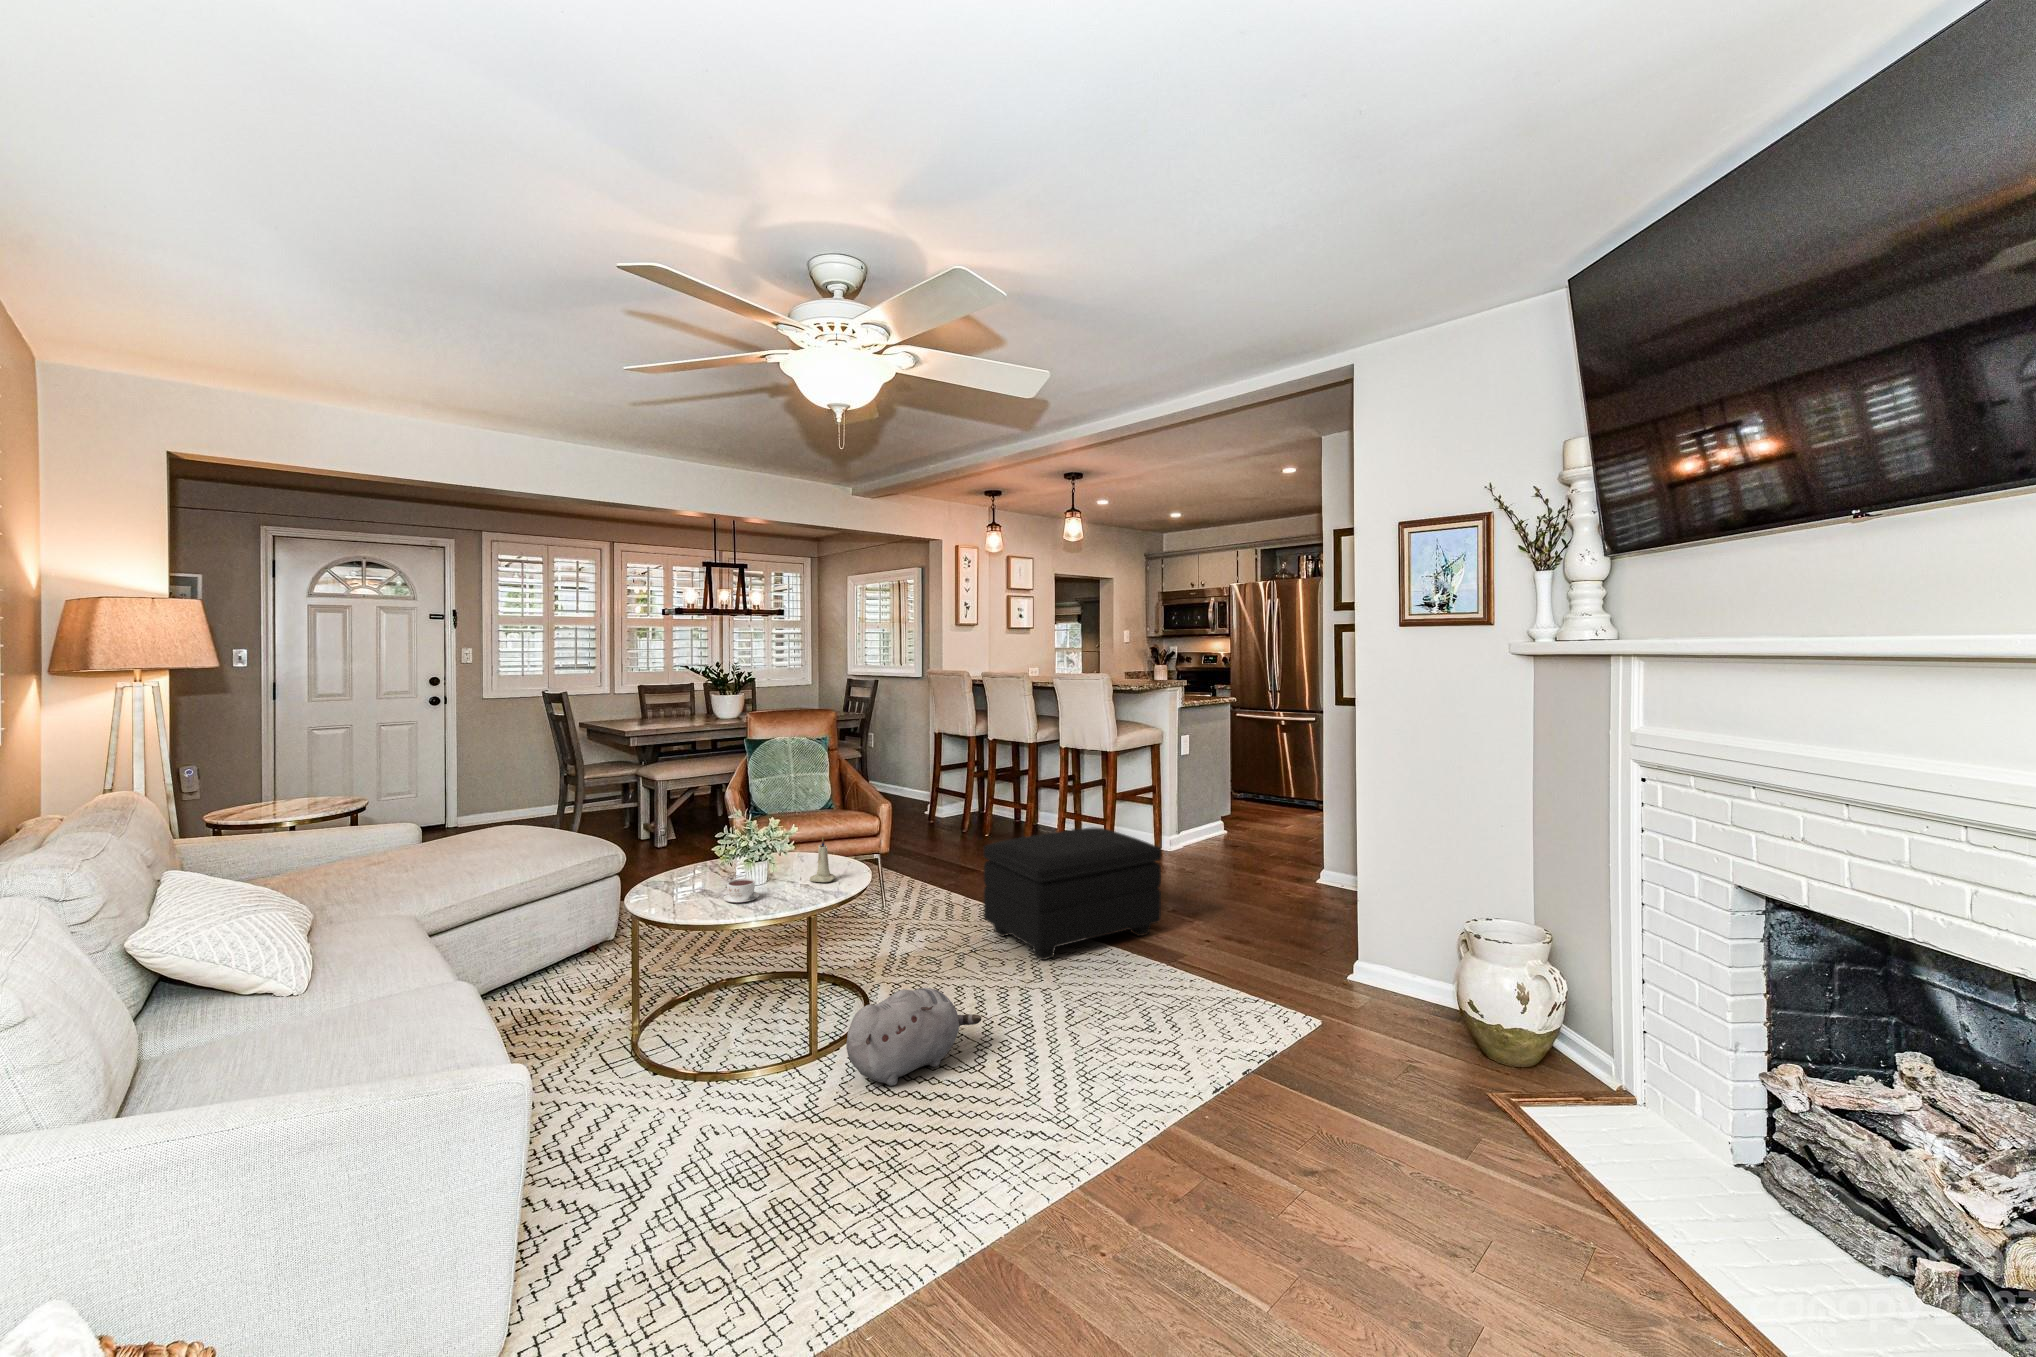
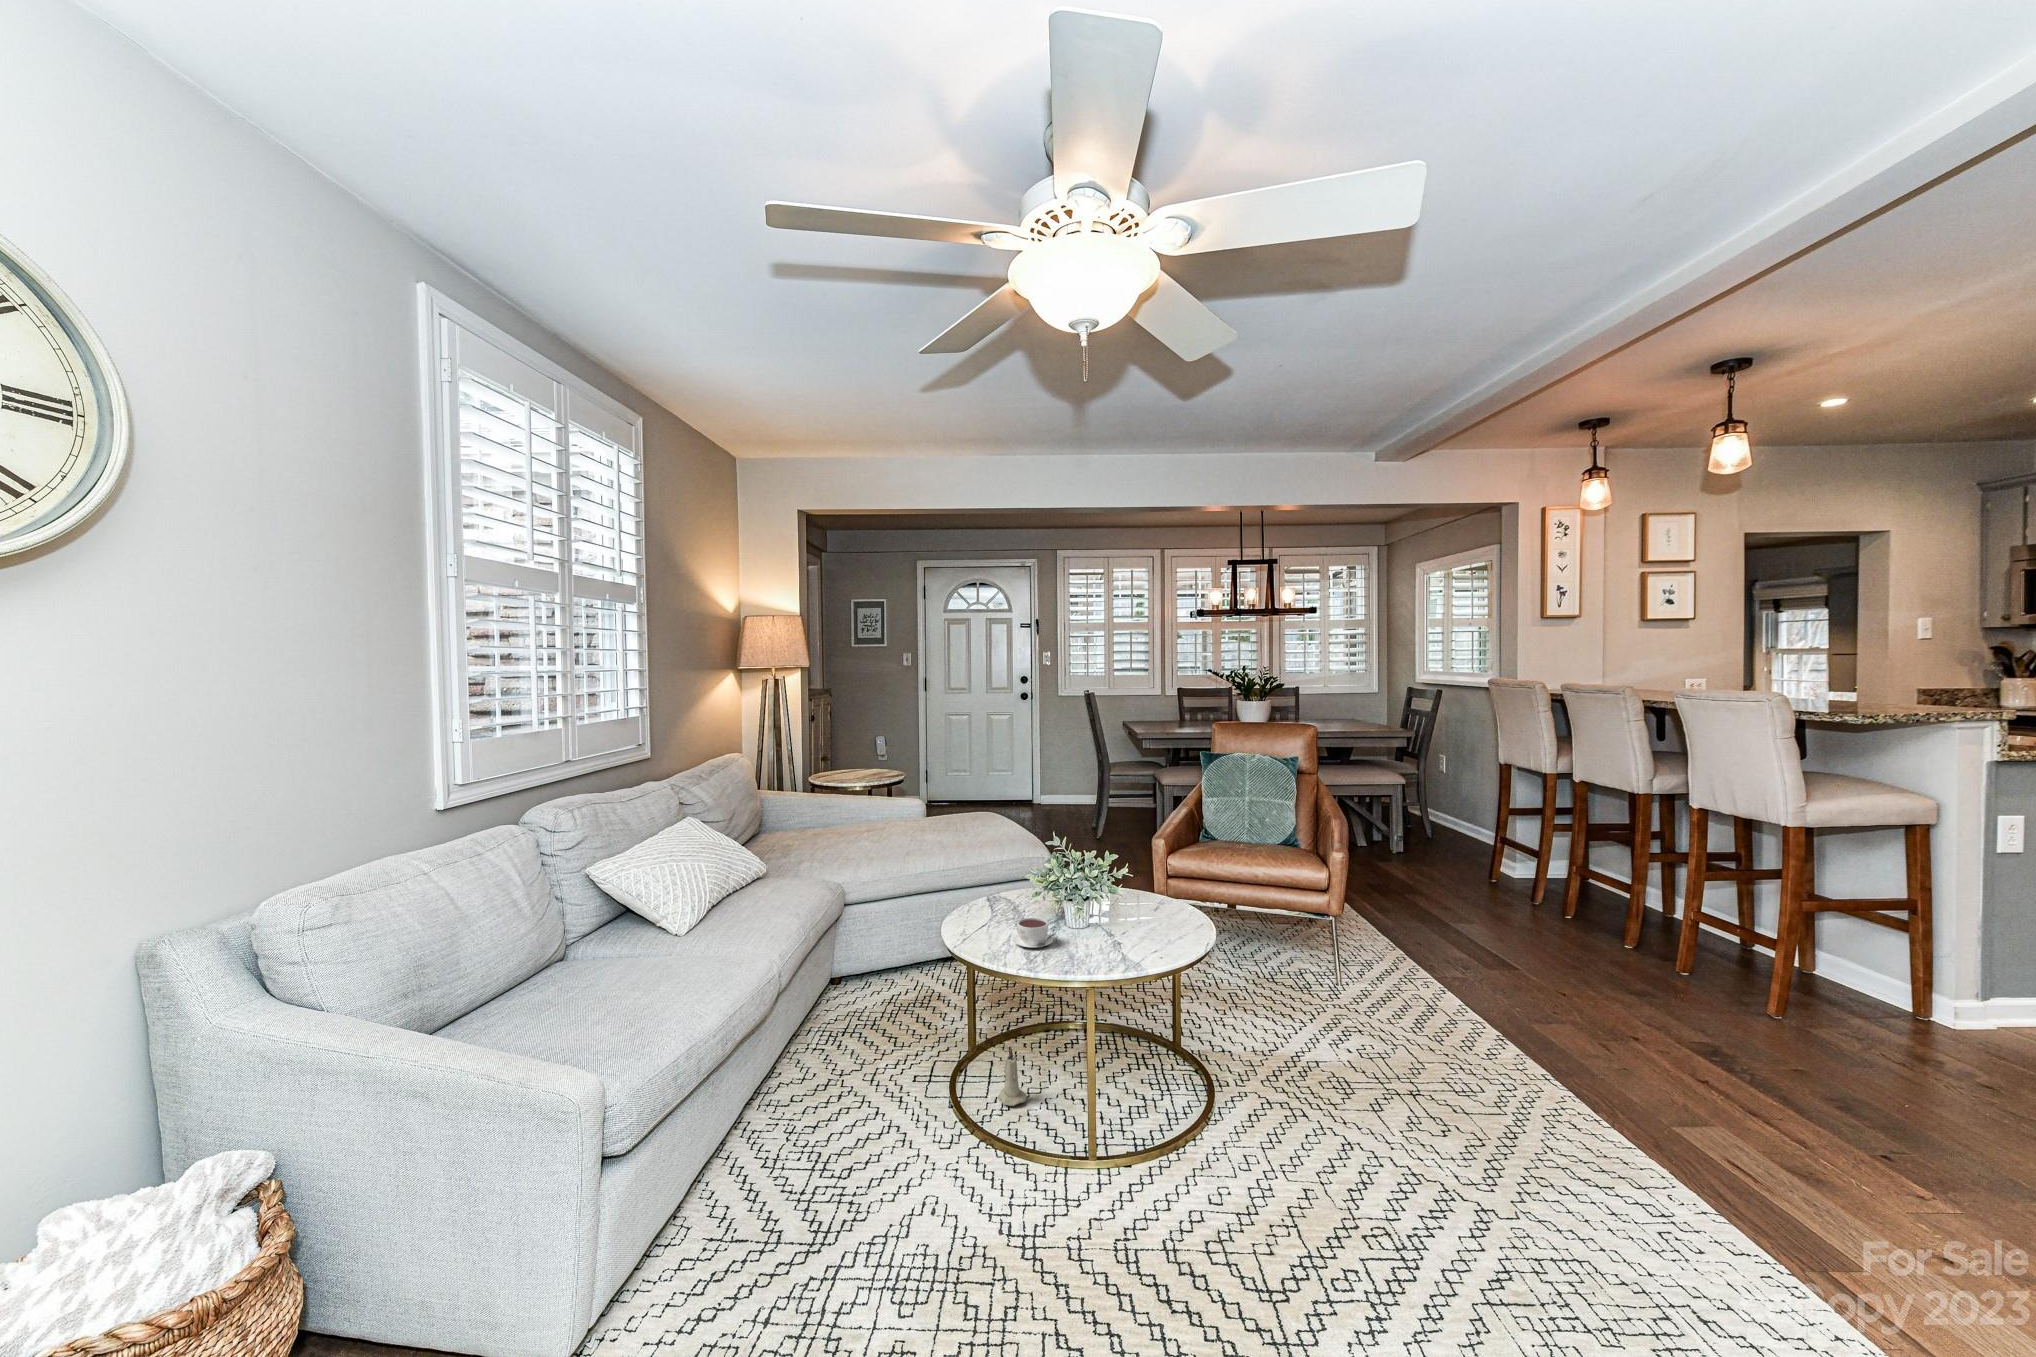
footstool: present [984,827,1161,960] -> none [1449,938,1818,1179]
candle: present [810,838,836,882] -> present [998,1048,1027,1106]
plush toy: present [846,988,981,1086] -> none [1090,1129,1308,1262]

